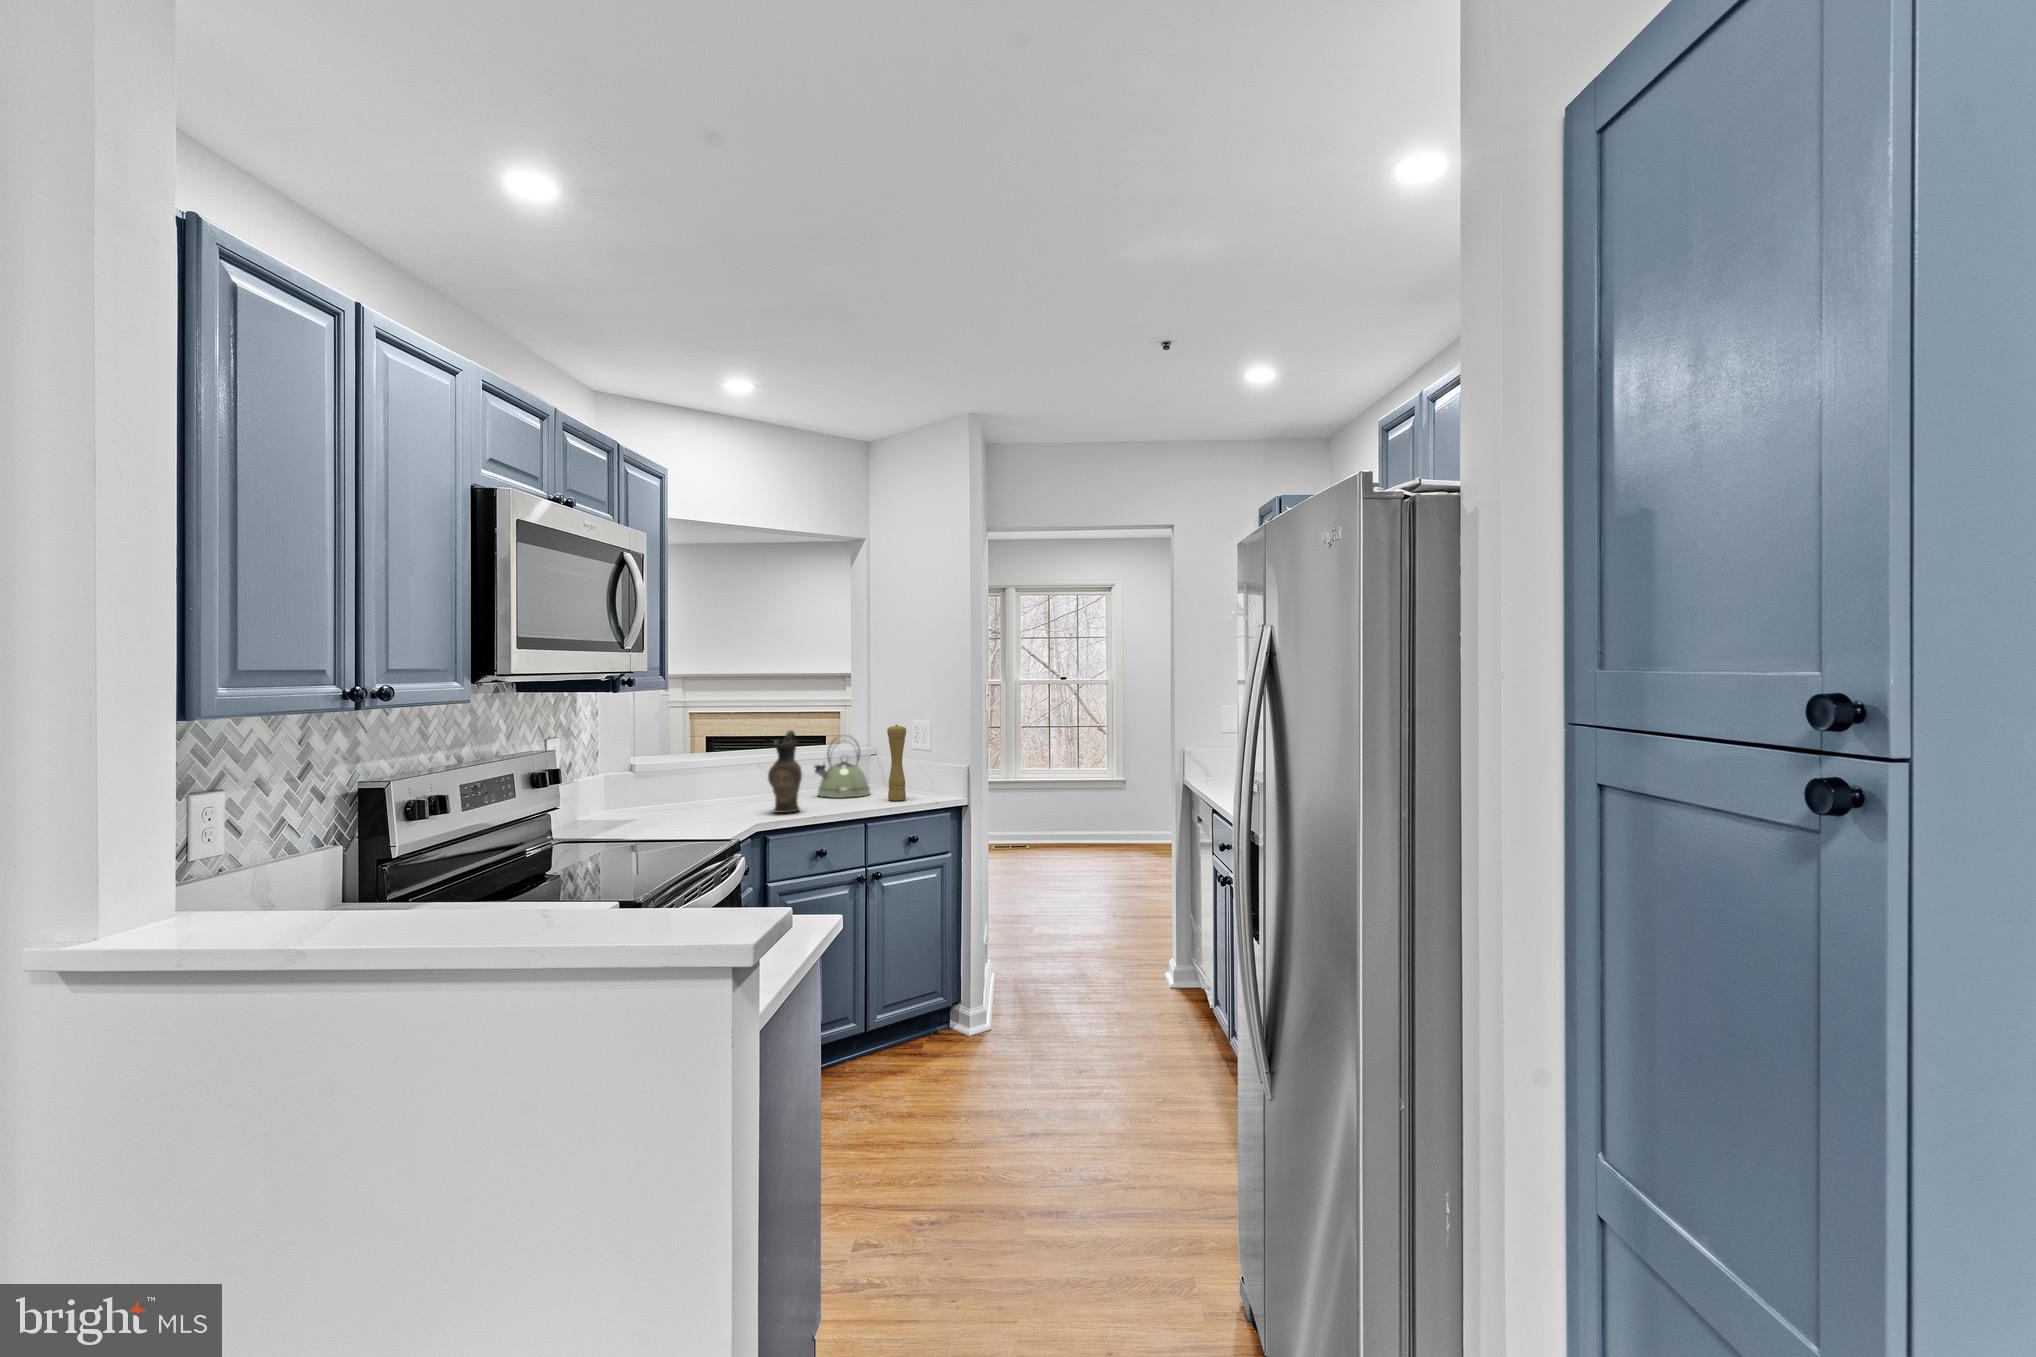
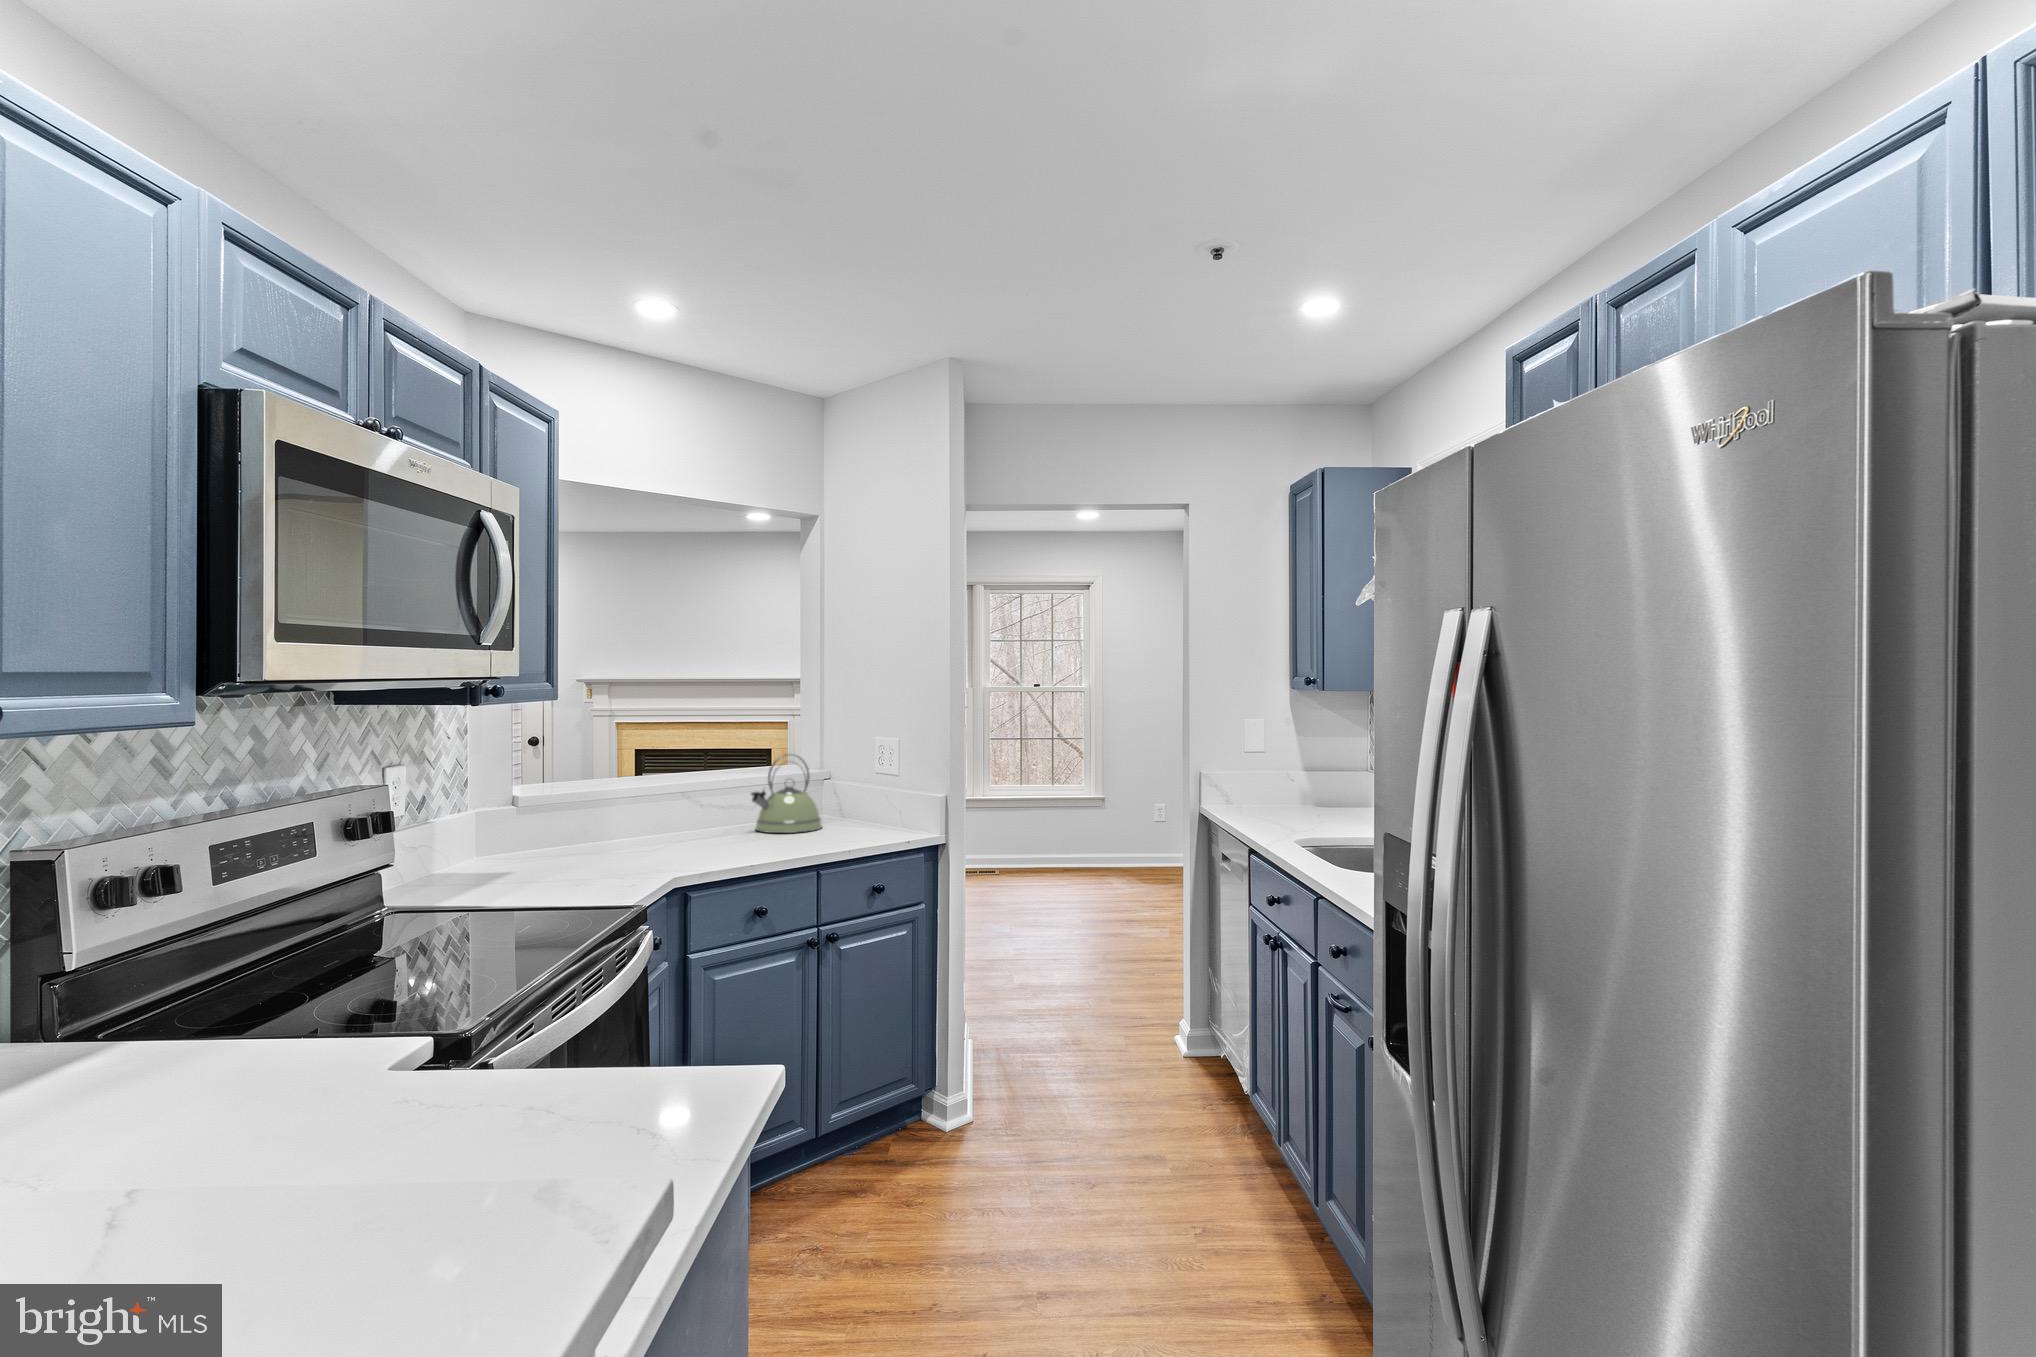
pepper mill: present [887,725,906,801] -> none [844,742,868,837]
ceramic pitcher: present [768,730,802,813] -> none [690,750,734,857]

